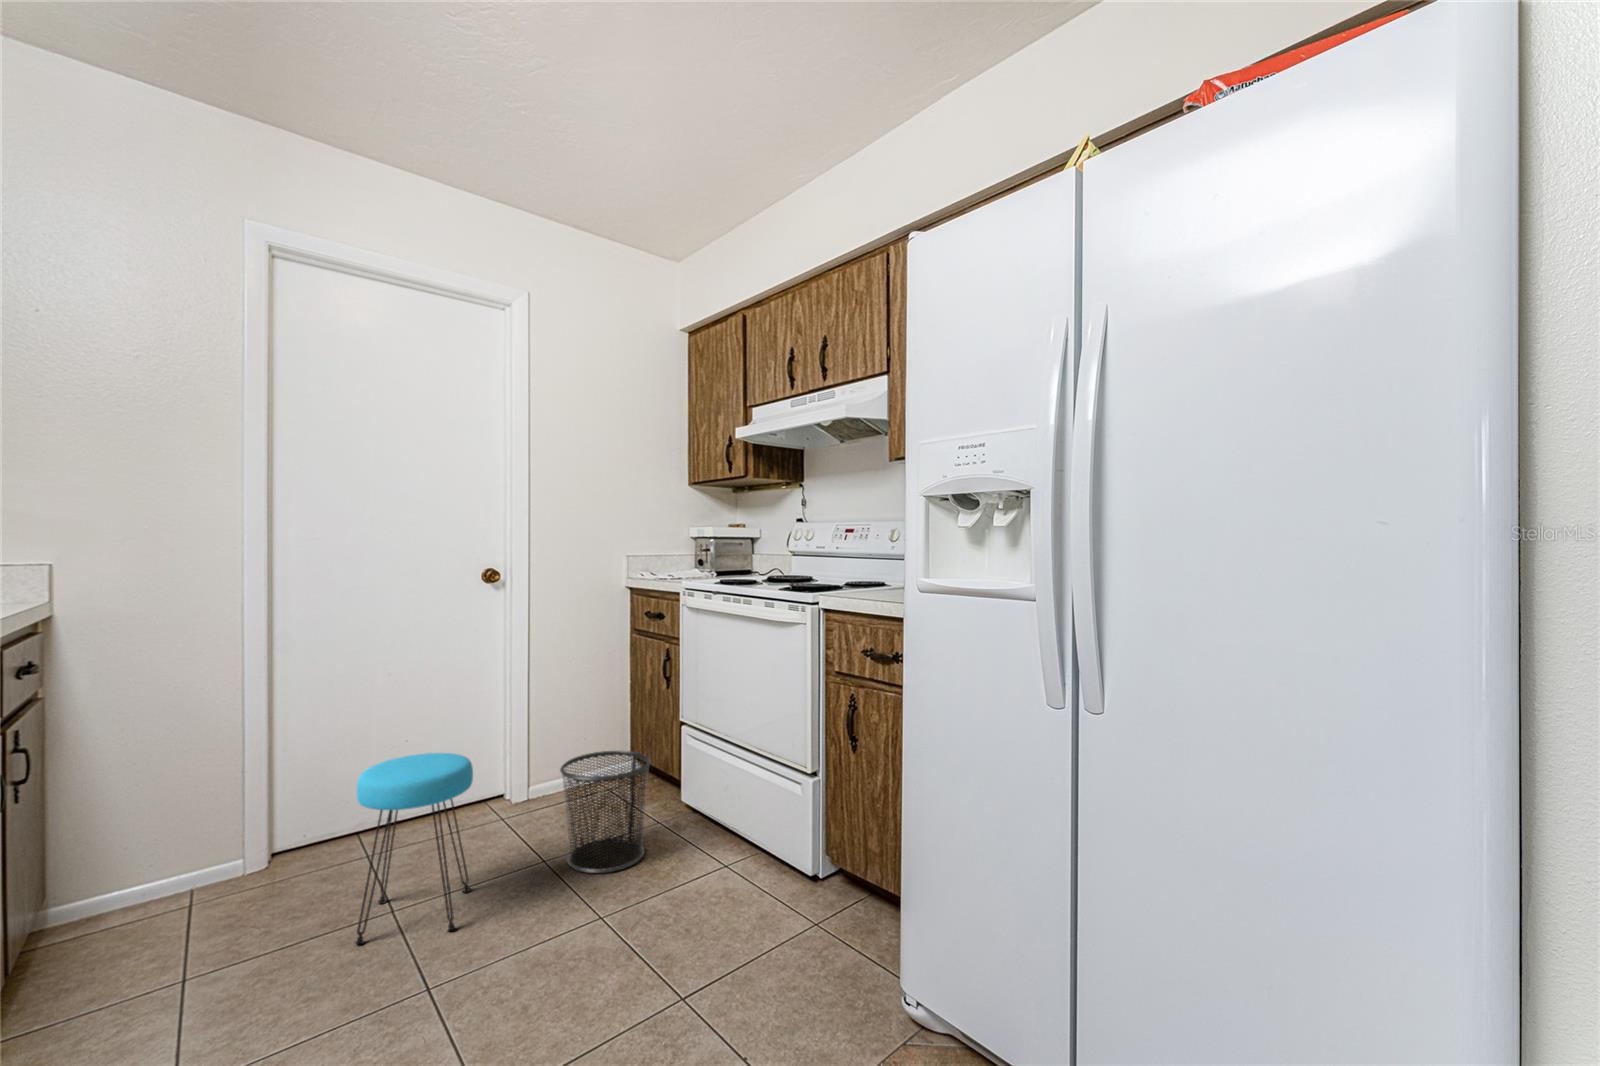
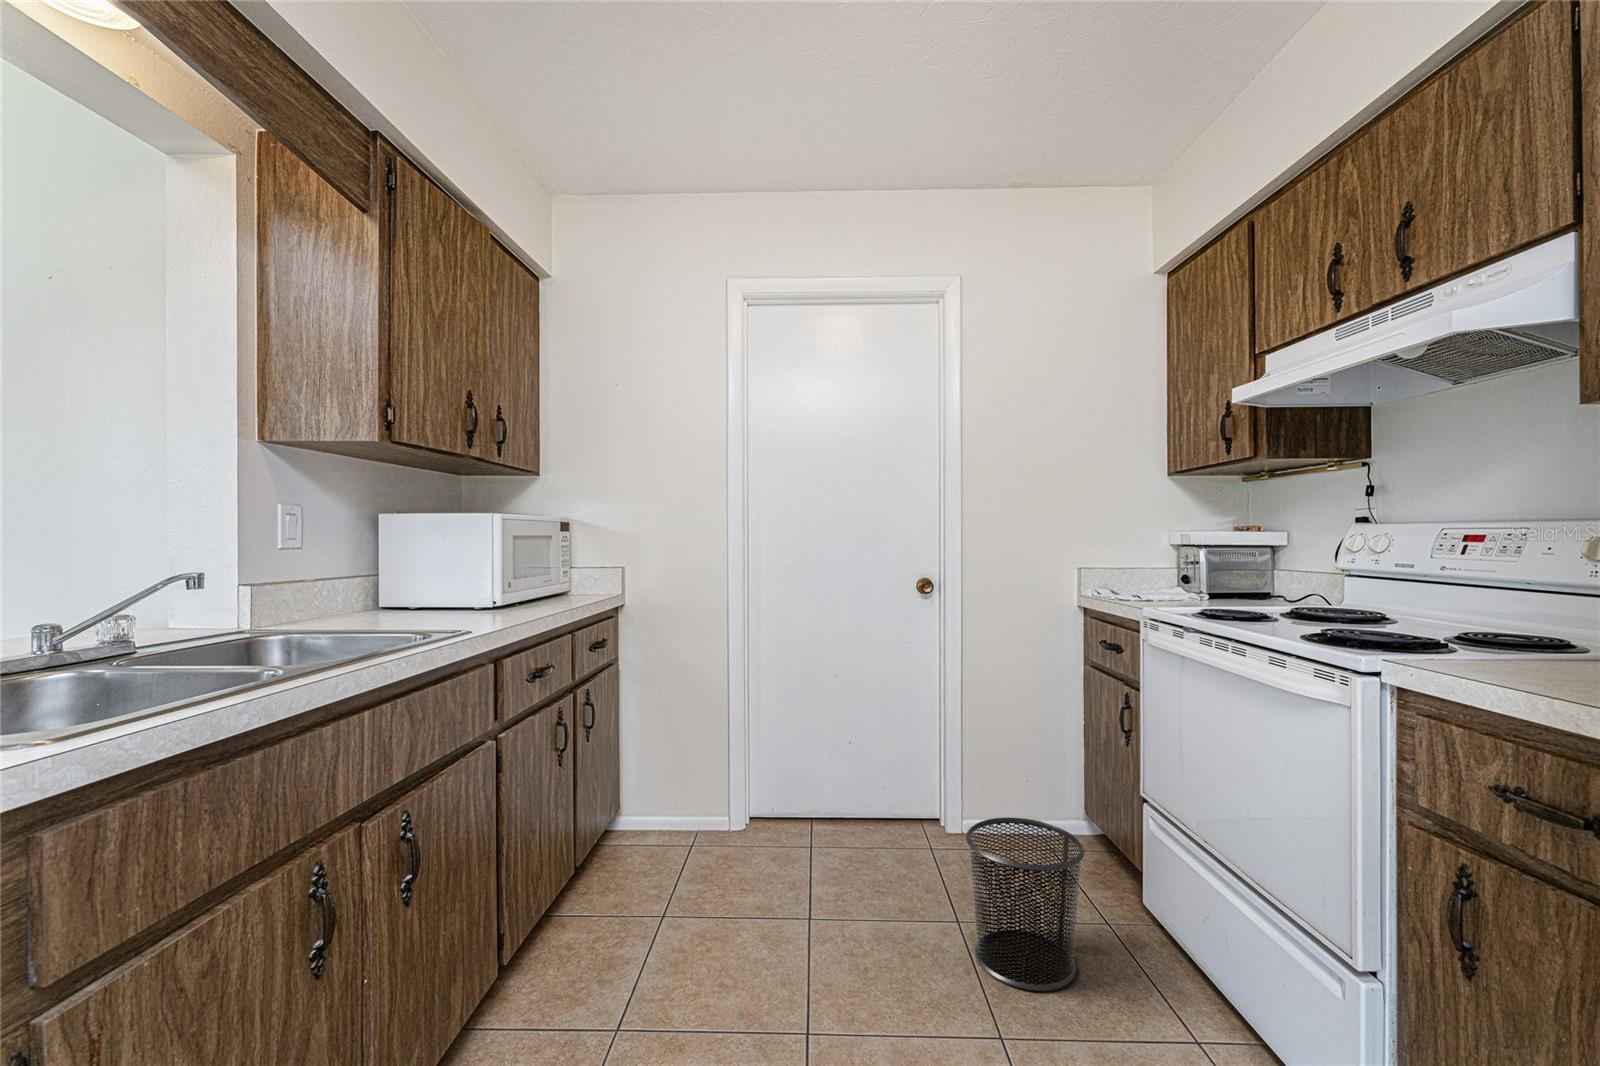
stool: present [355,753,473,944] -> none [741,780,863,998]

